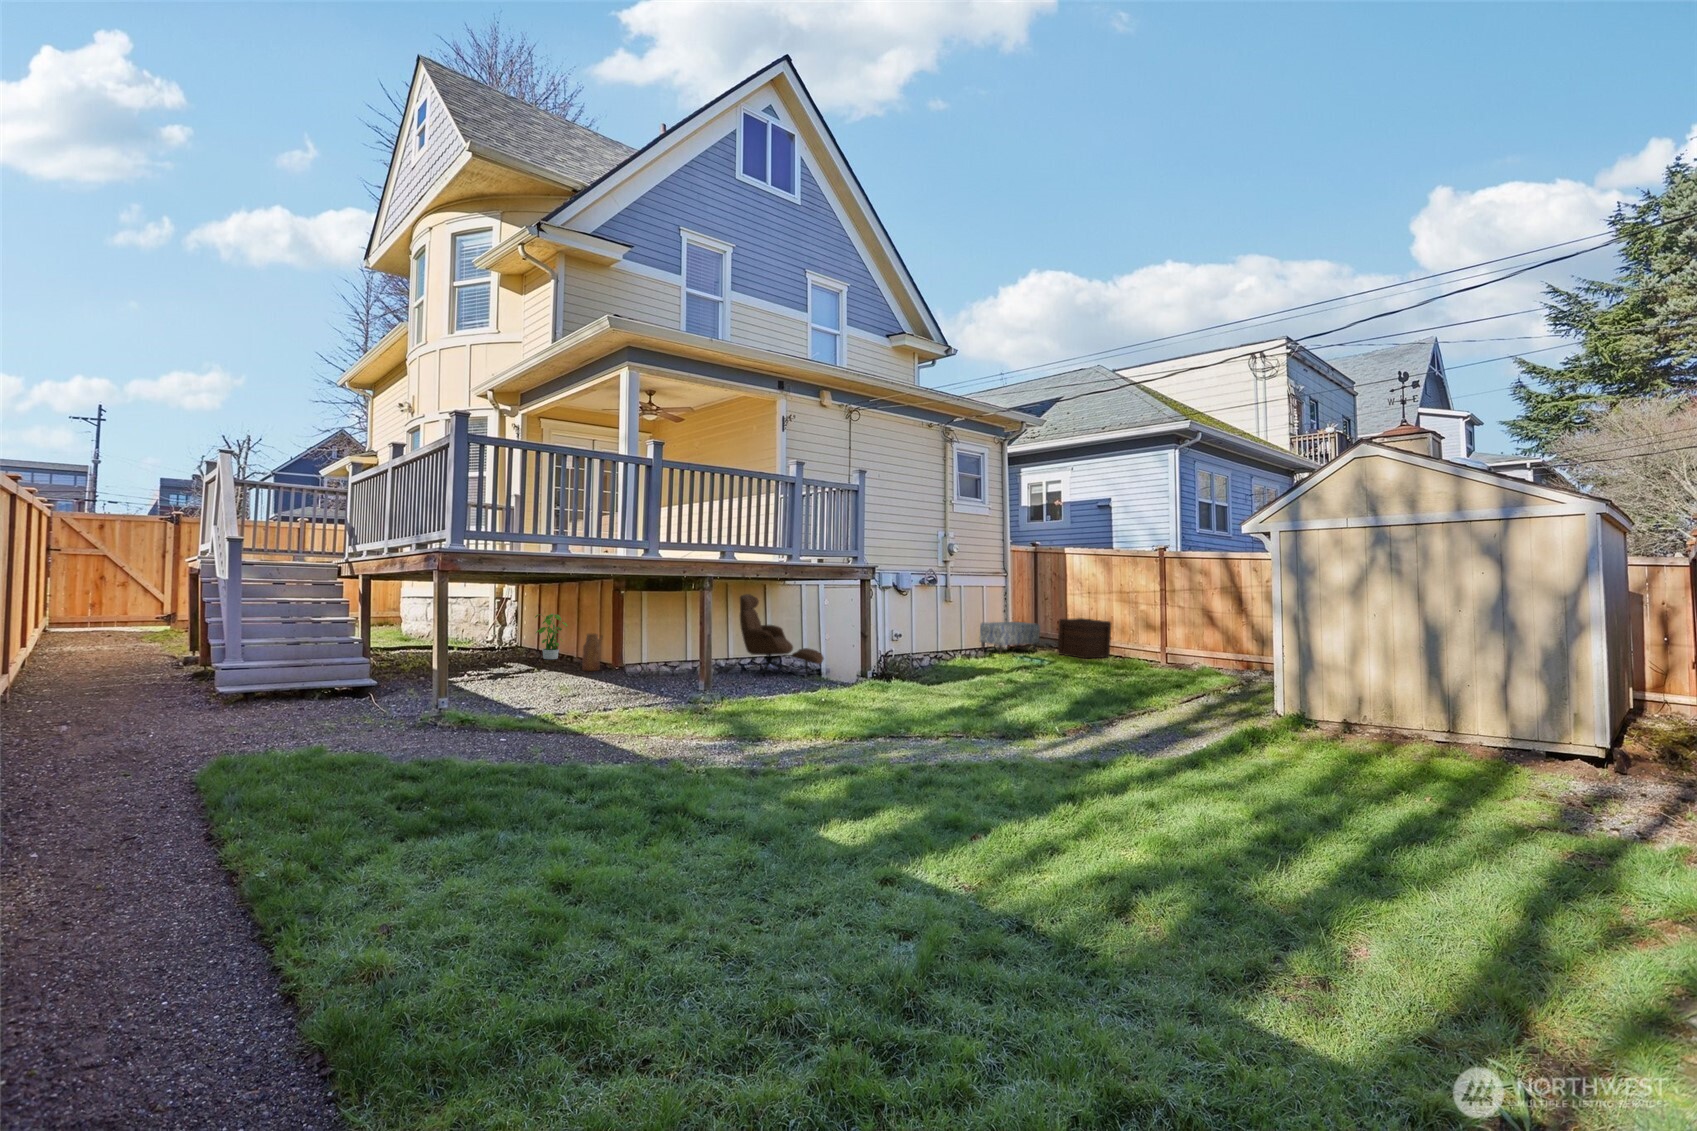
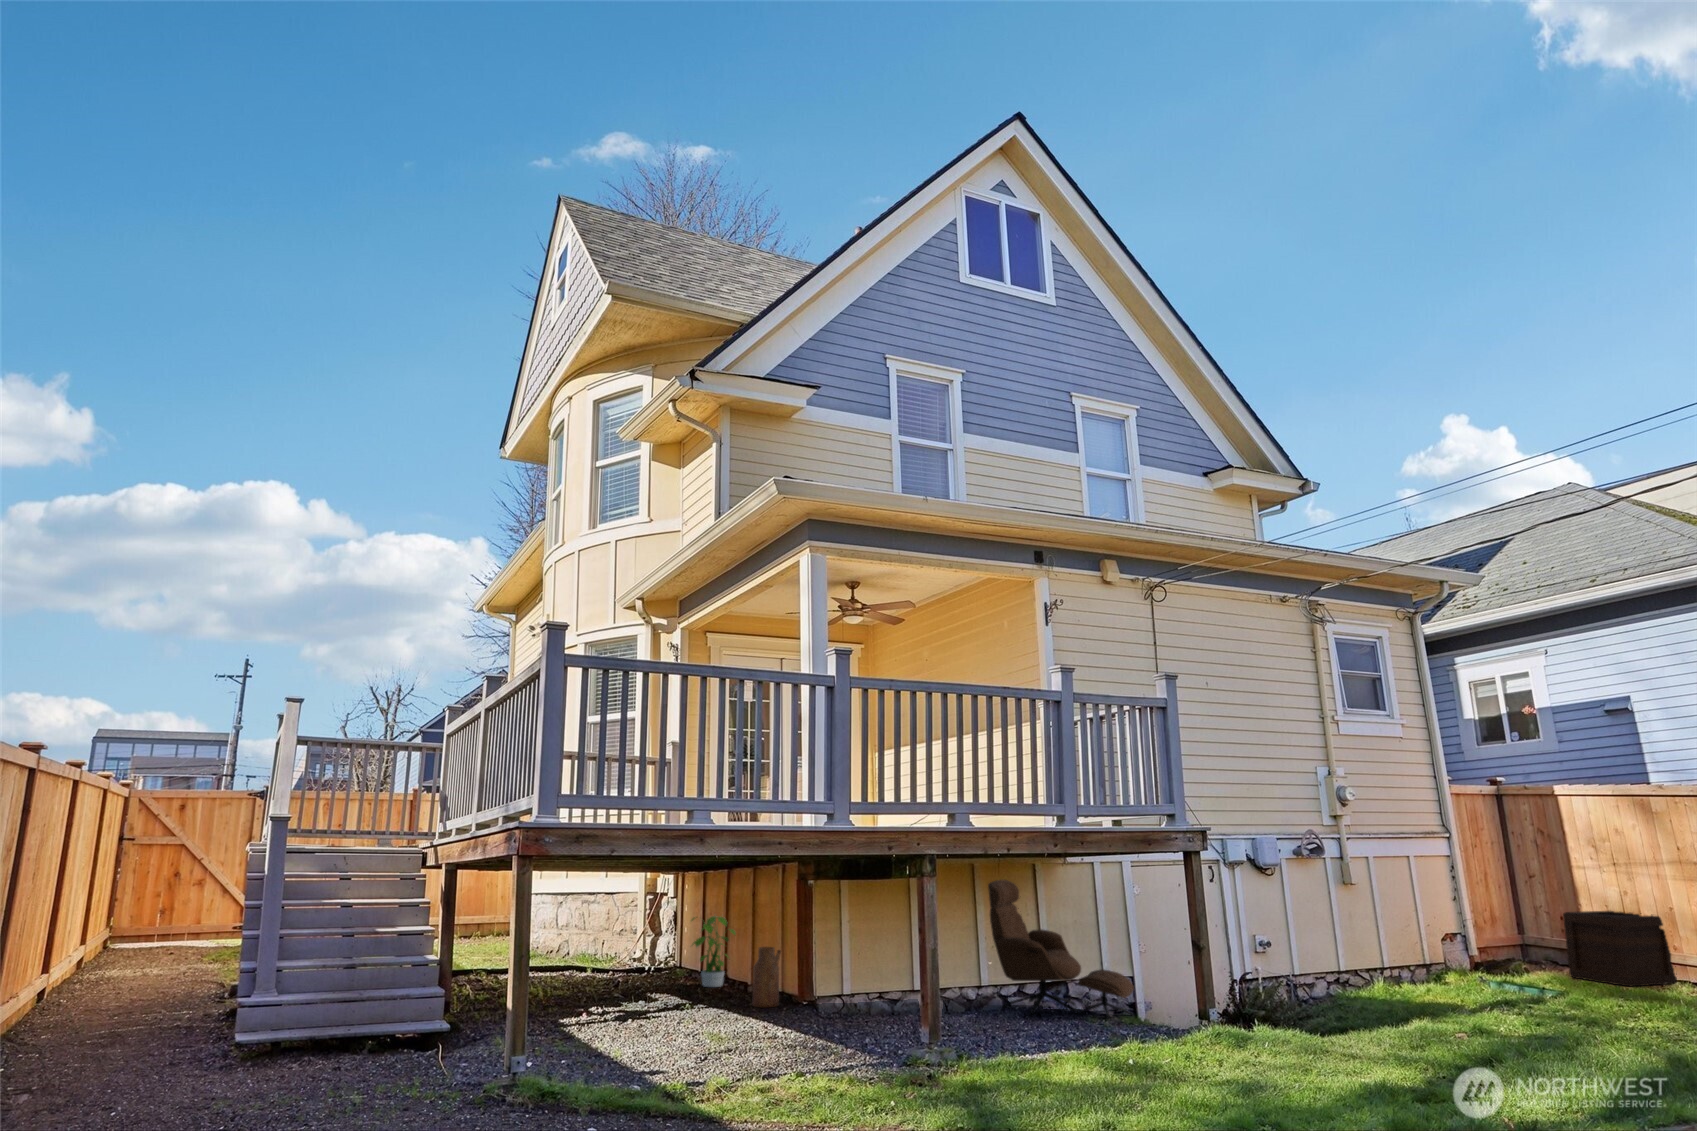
bench: present [980,622,1040,654] -> none [1413,918,1530,978]

